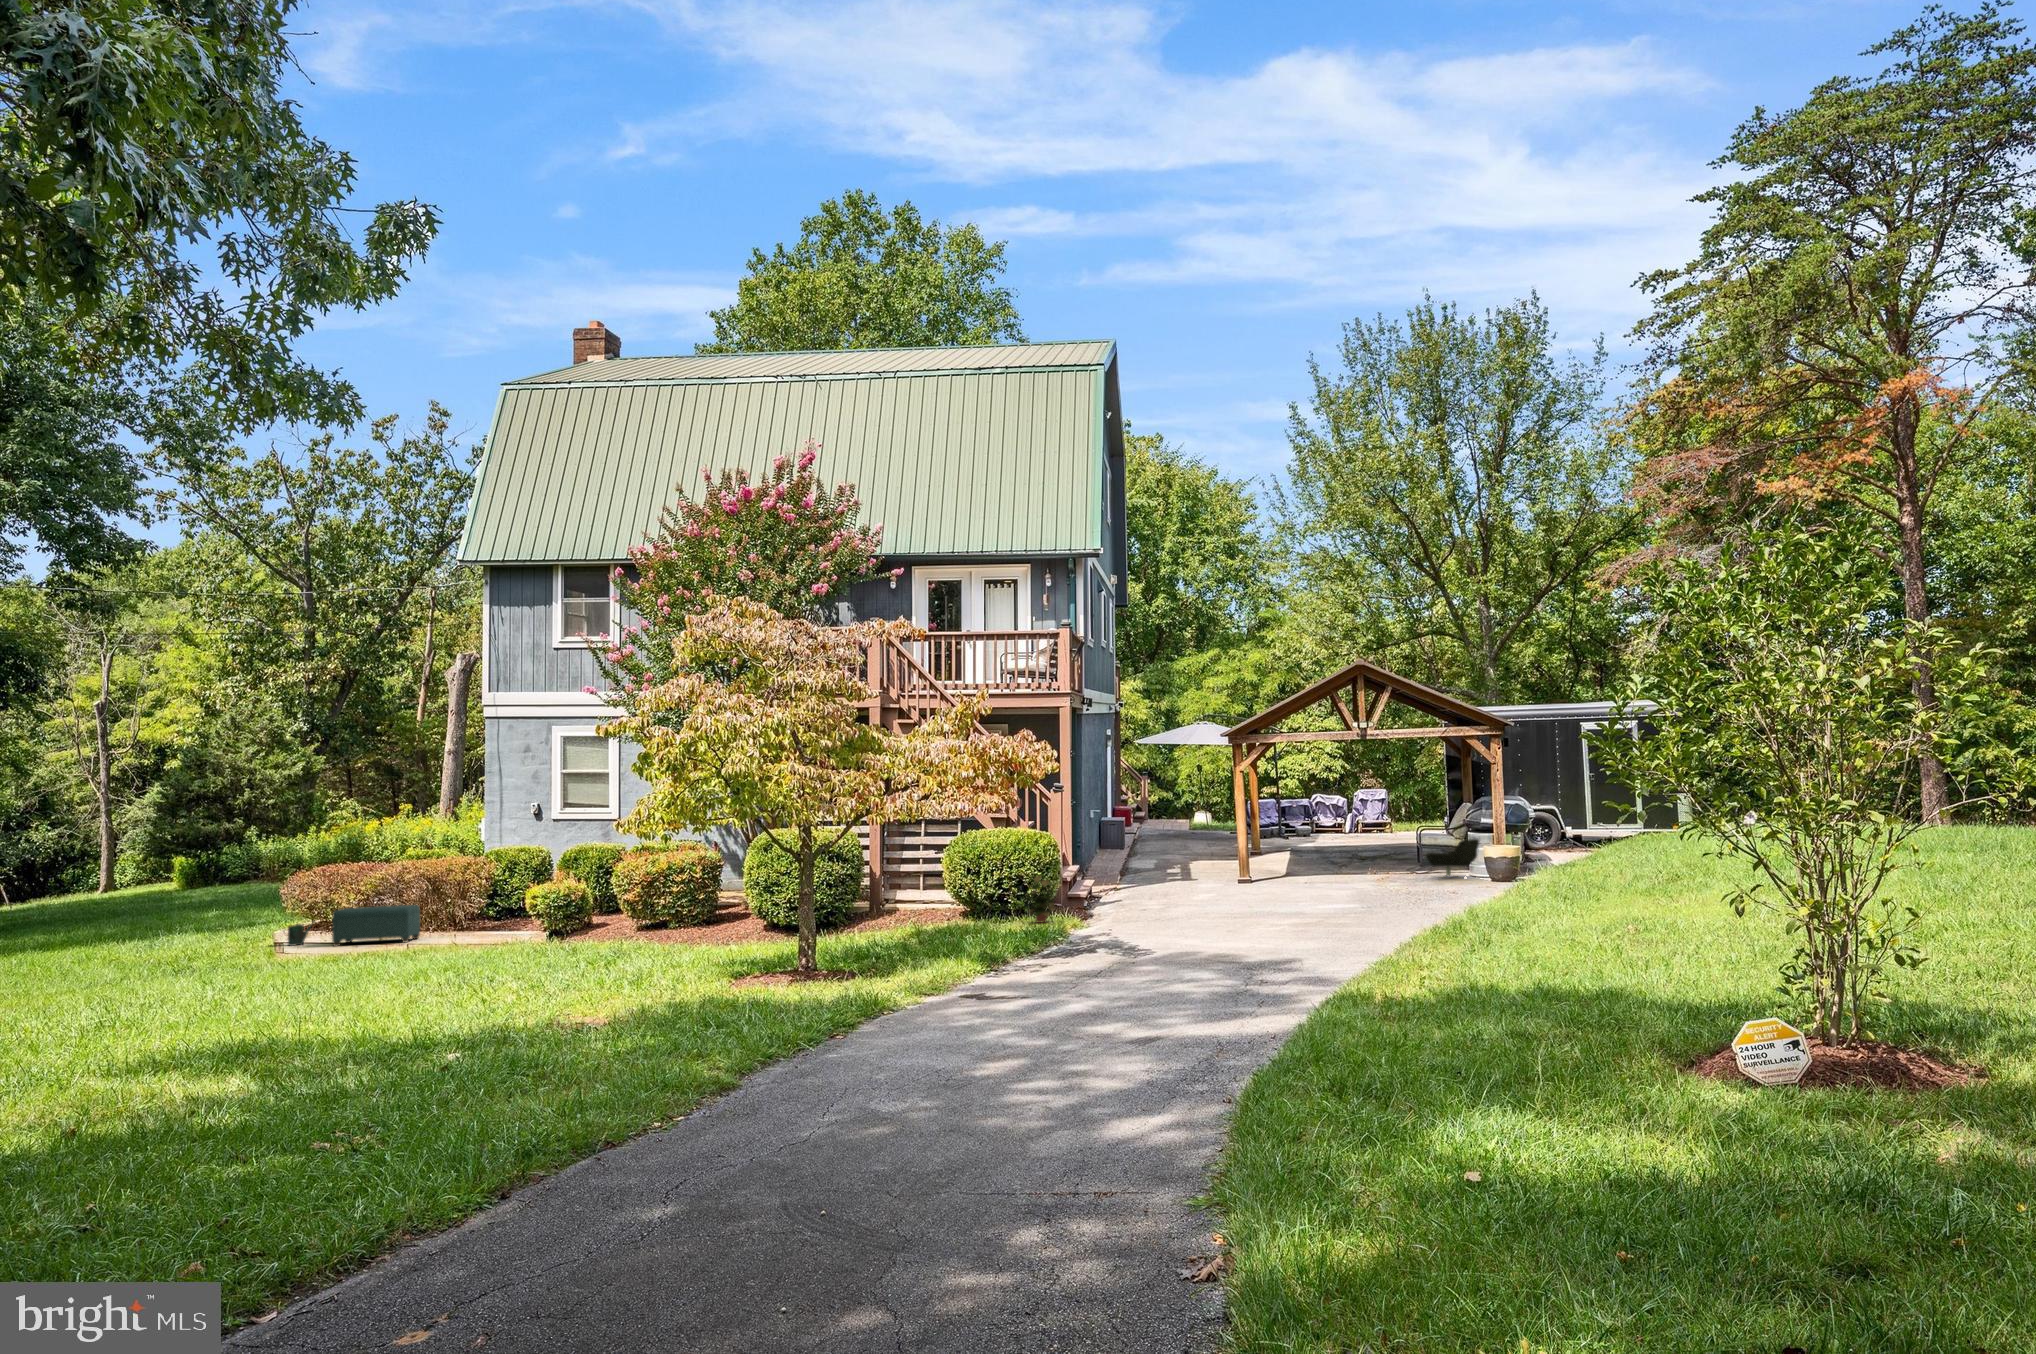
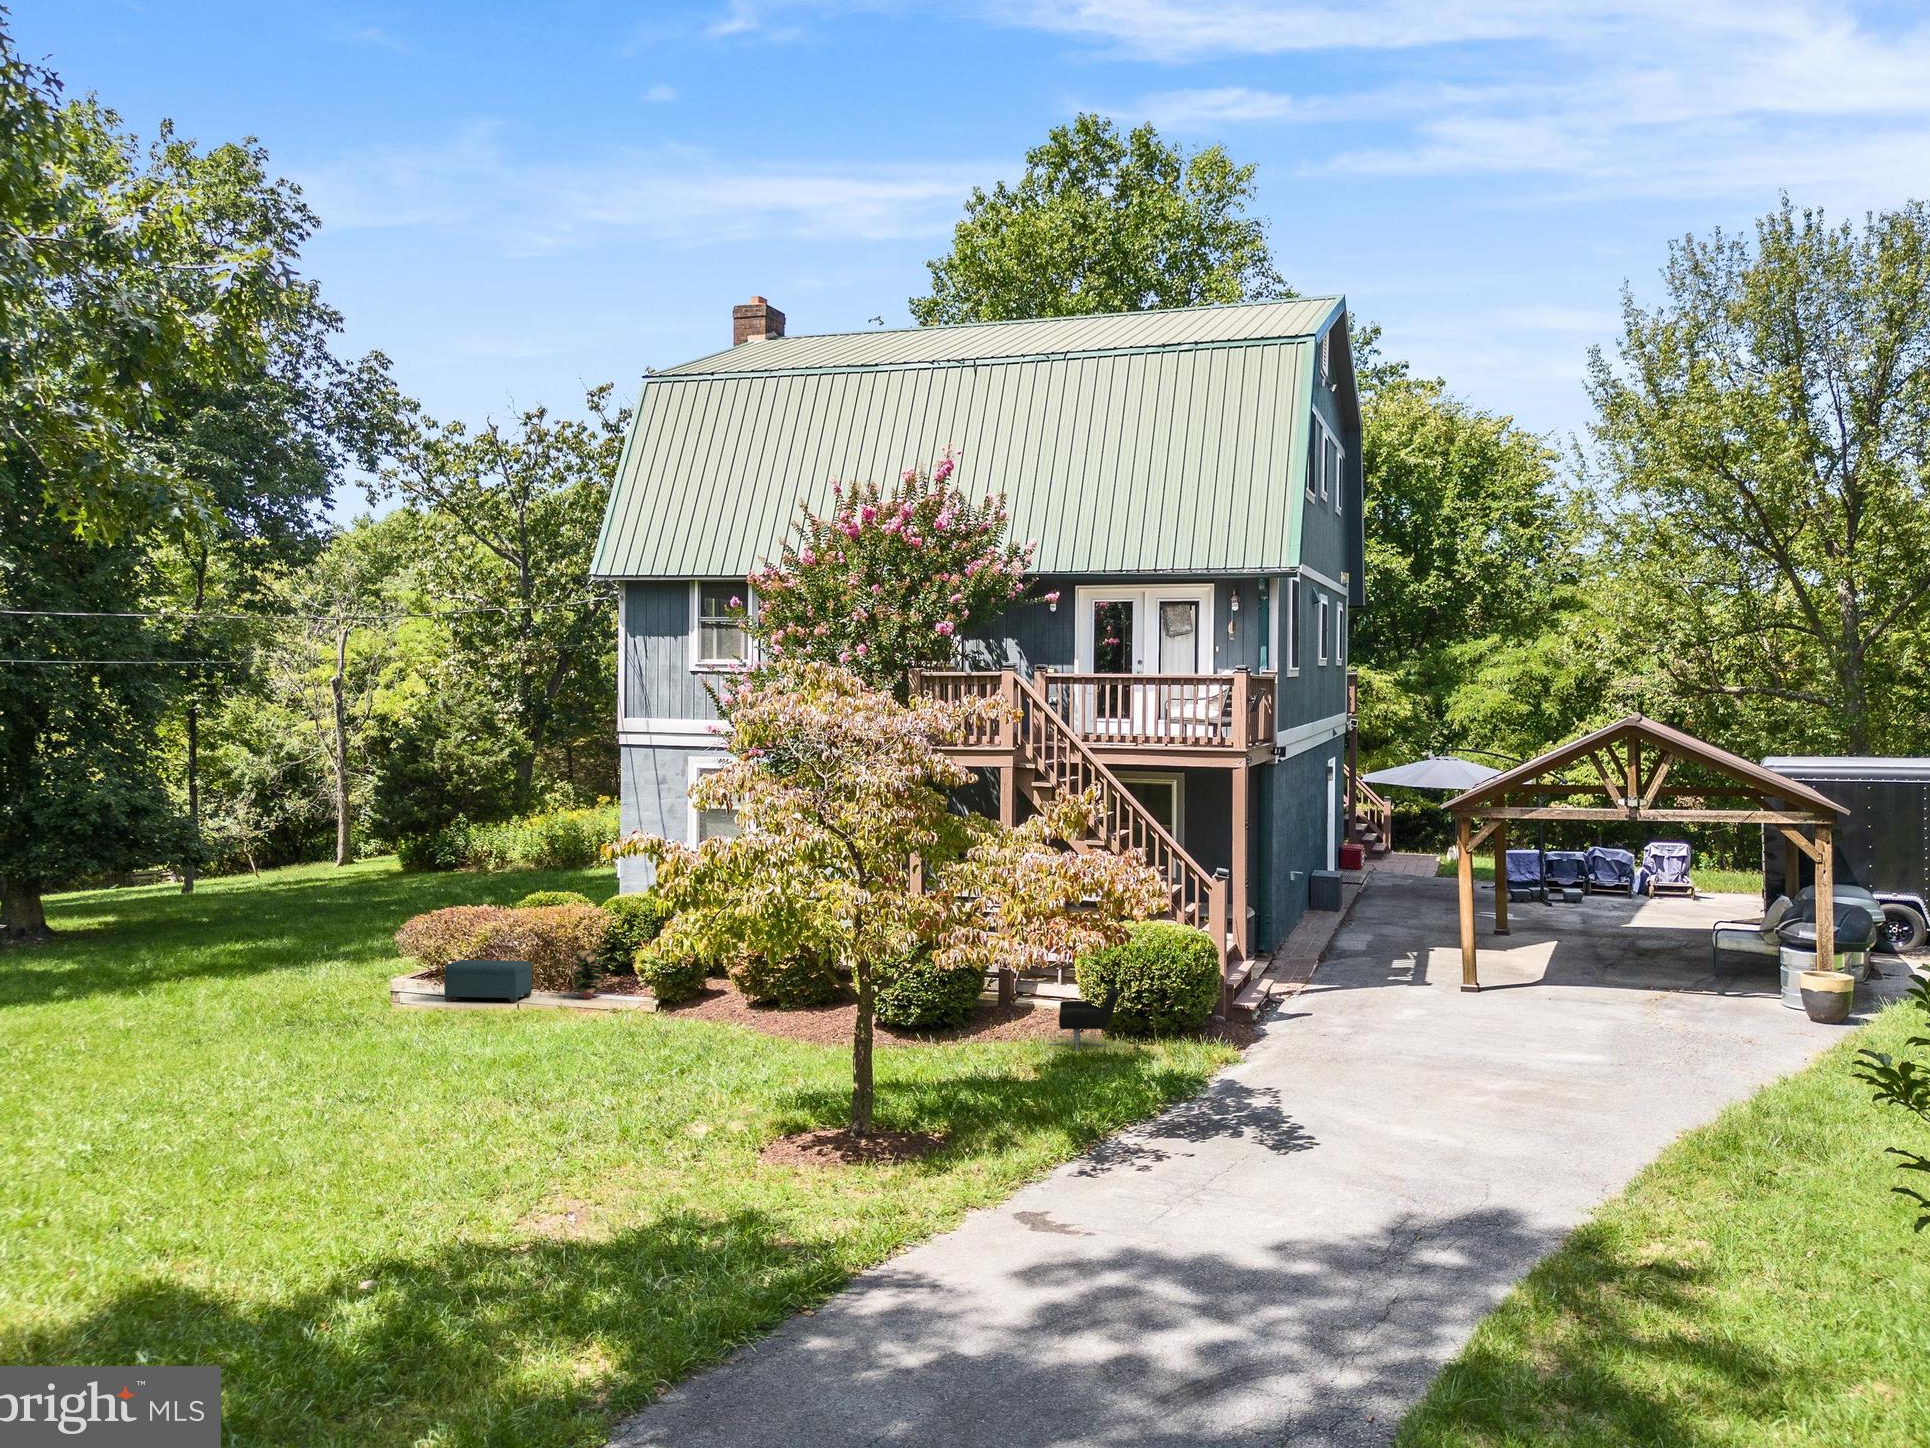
lounge chair: present [1426,839,1479,877] -> present [1048,987,1119,1051]
decorative plant: present [1028,876,1054,923] -> present [571,950,602,998]
watering can: present [288,920,315,946] -> none [403,968,437,996]

